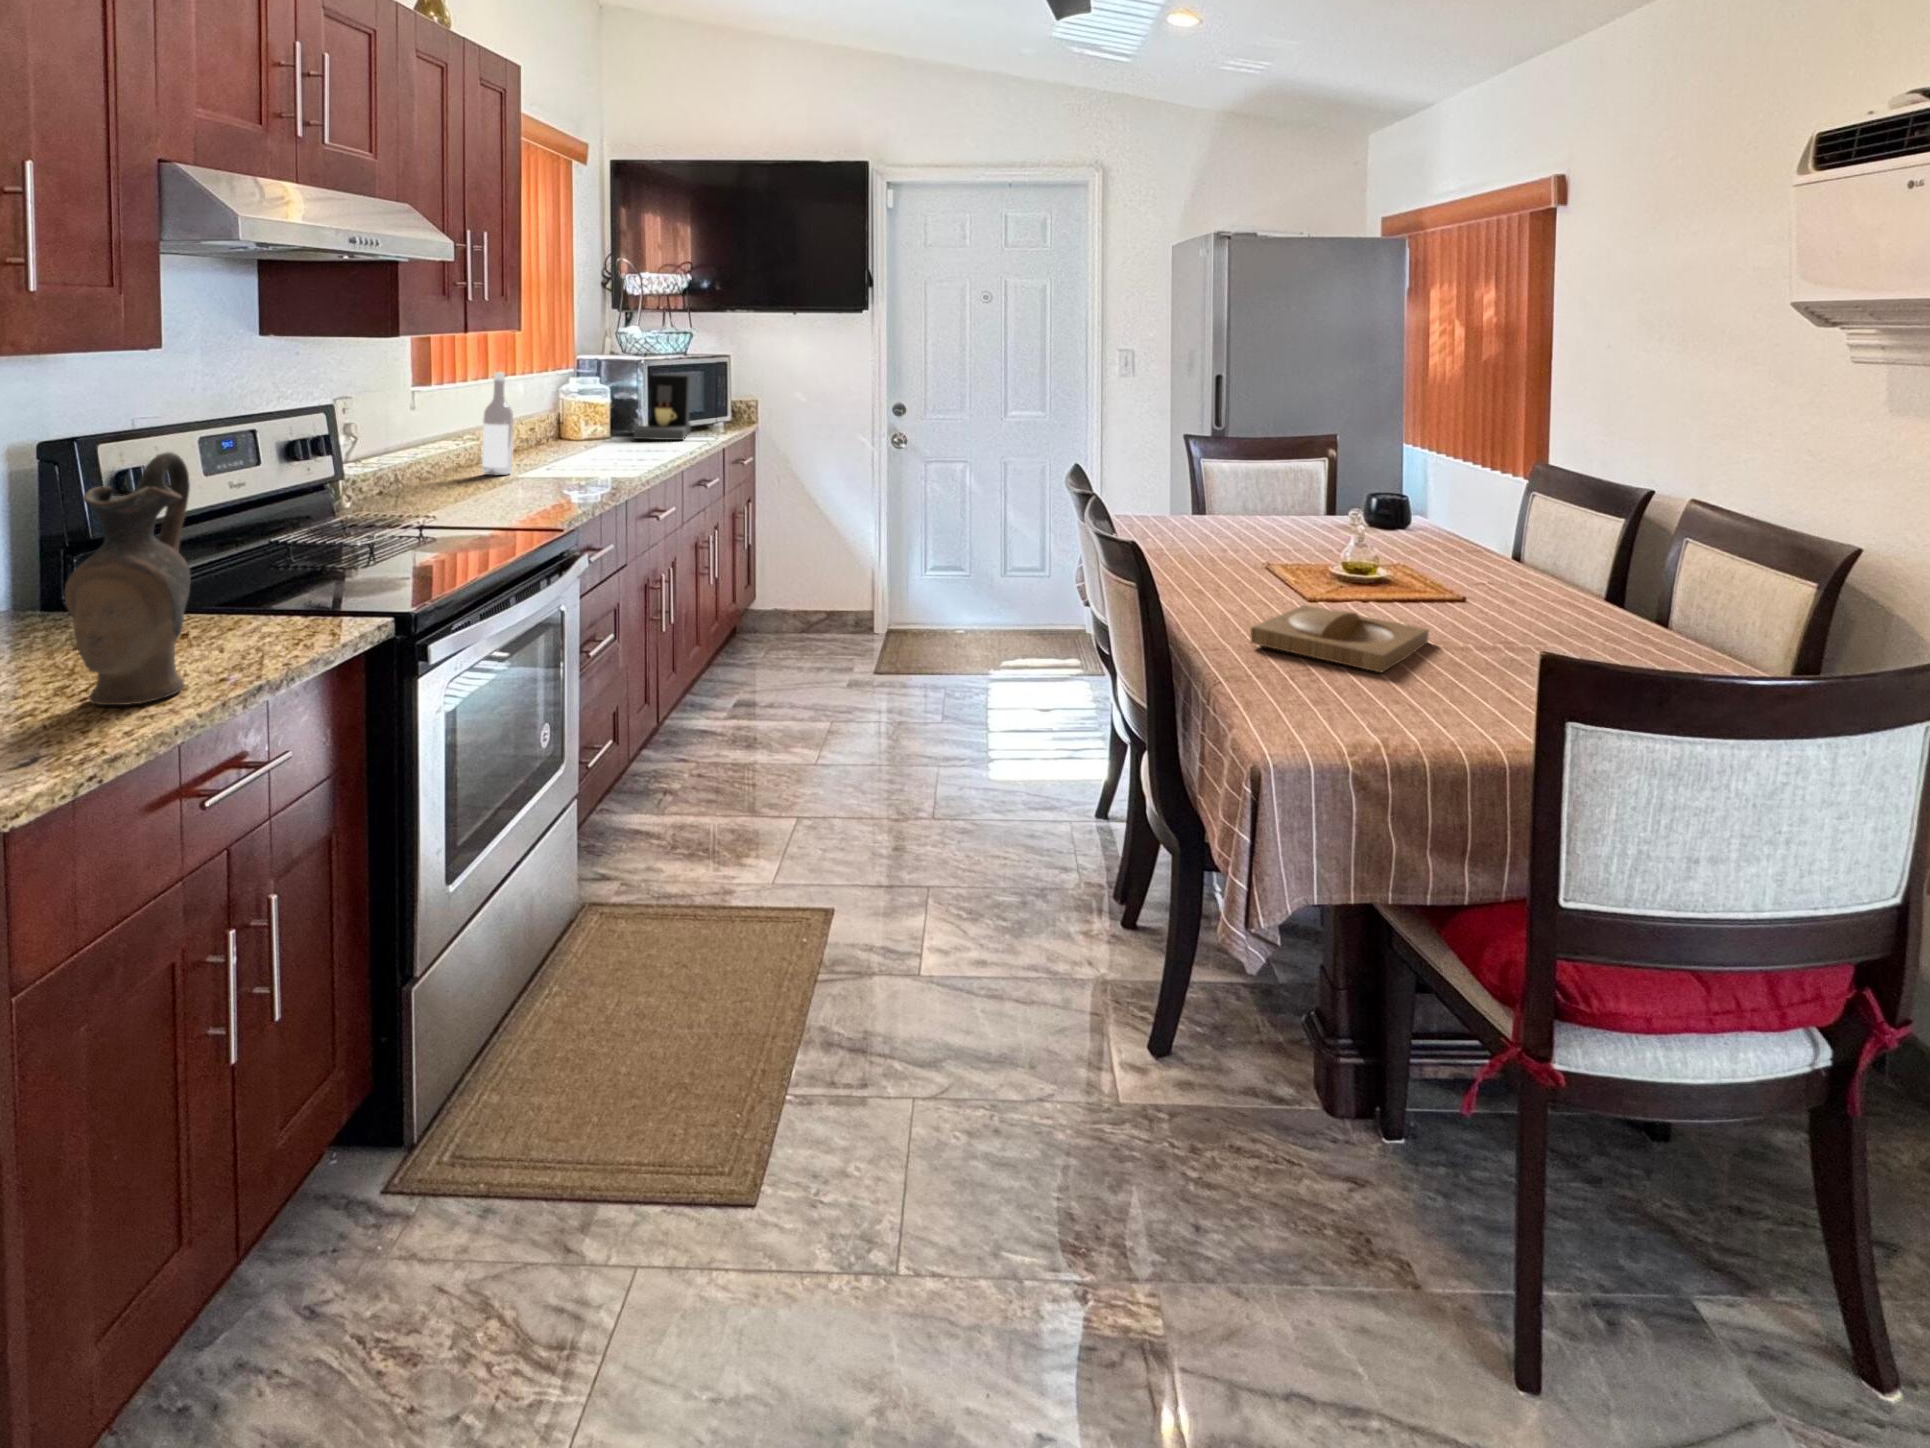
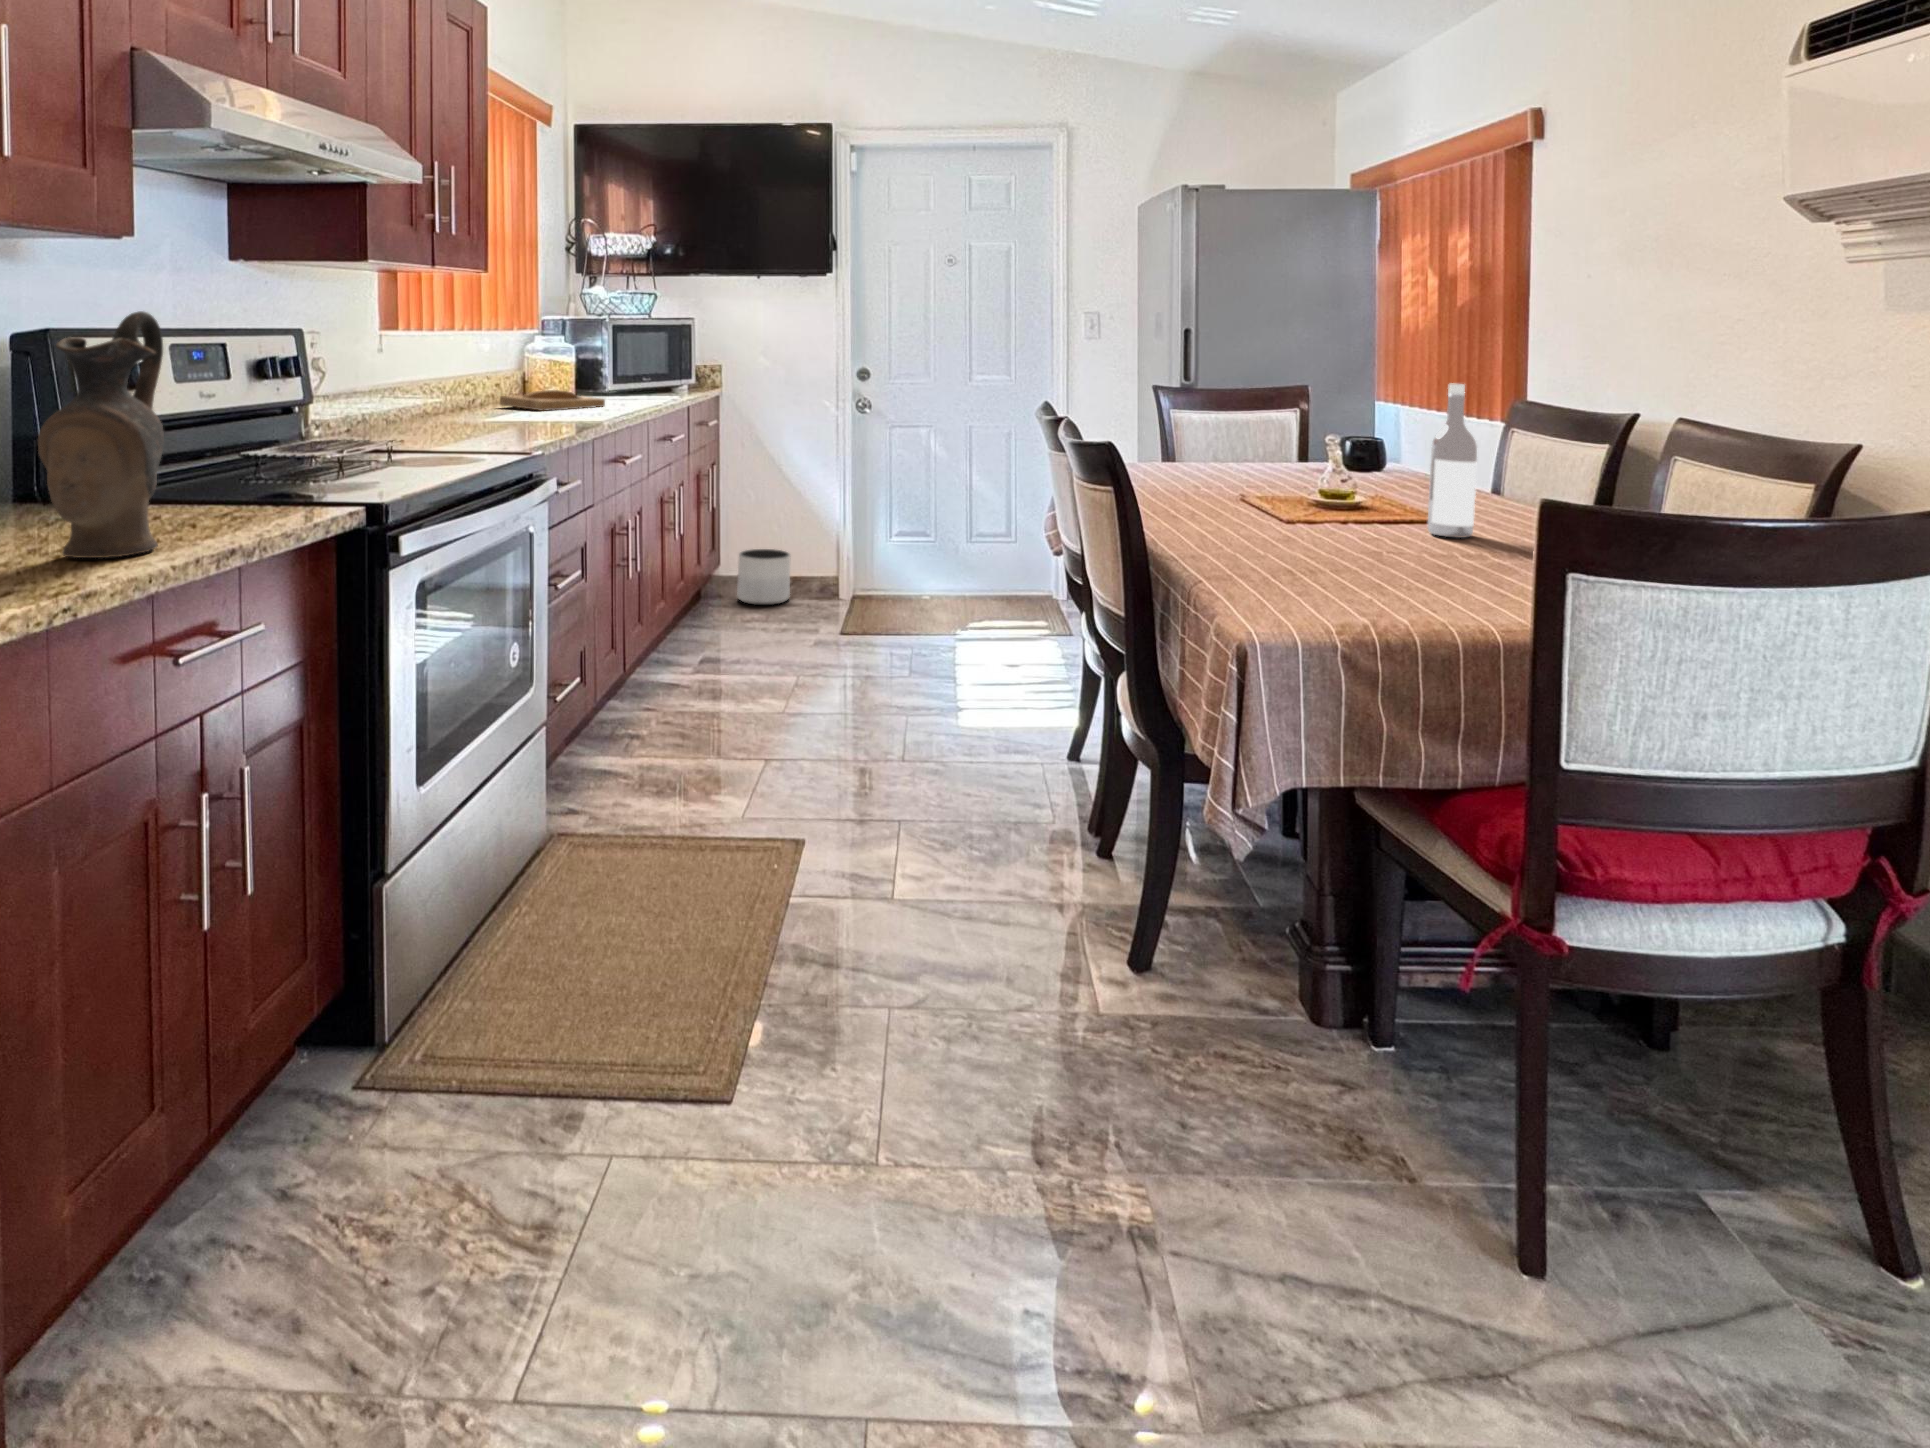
wine bottle: present [482,372,513,475] -> present [1428,384,1477,538]
coffee maker: present [634,374,691,440] -> none [602,333,660,398]
planter: none [770,584,824,642] -> present [737,549,791,605]
tray: present [1251,605,1429,673] -> present [500,390,605,411]

